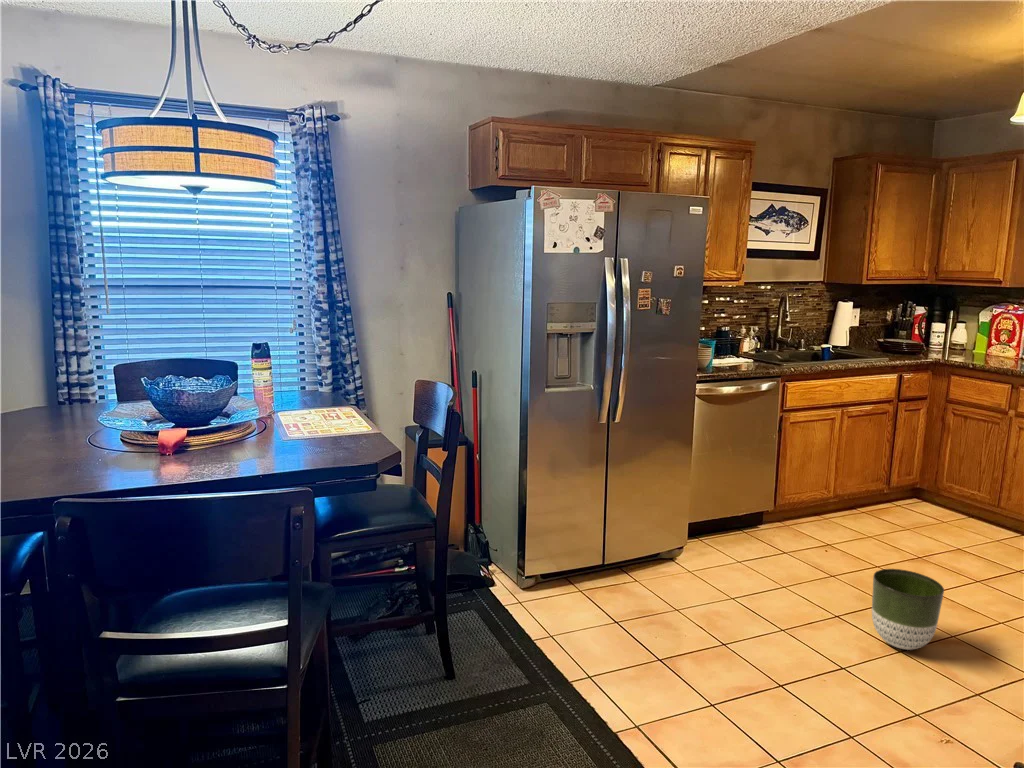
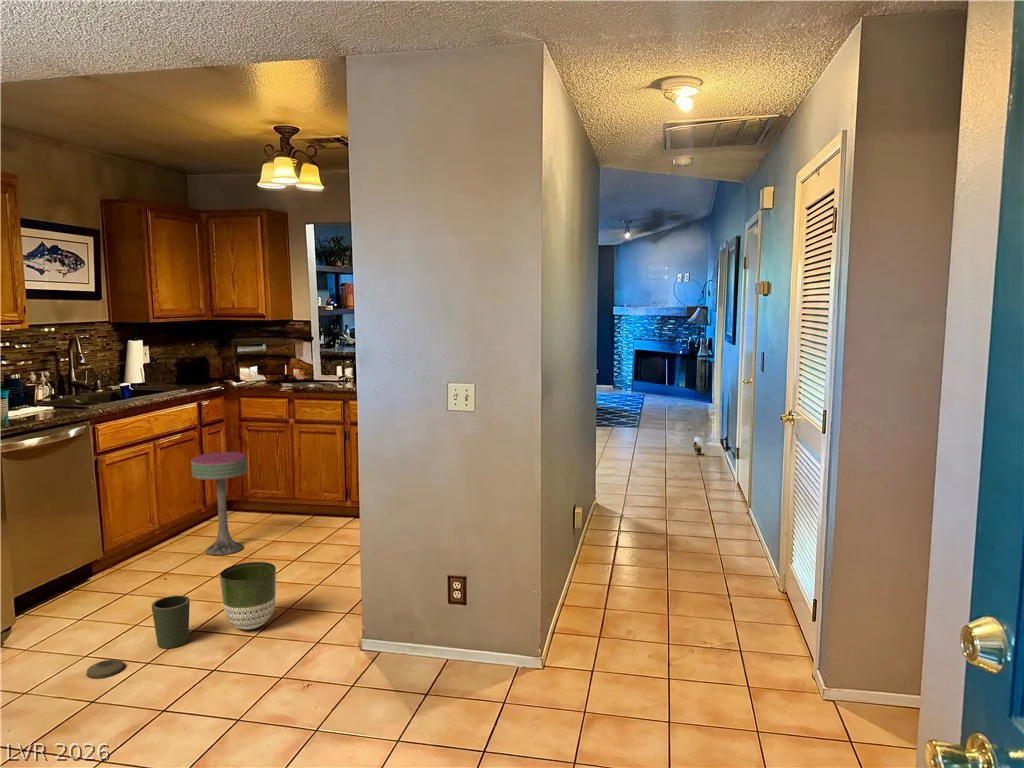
bar stool: none [875,432,943,547] -> present [191,452,248,555]
trash can: none [724,576,836,633] -> present [86,596,190,679]

